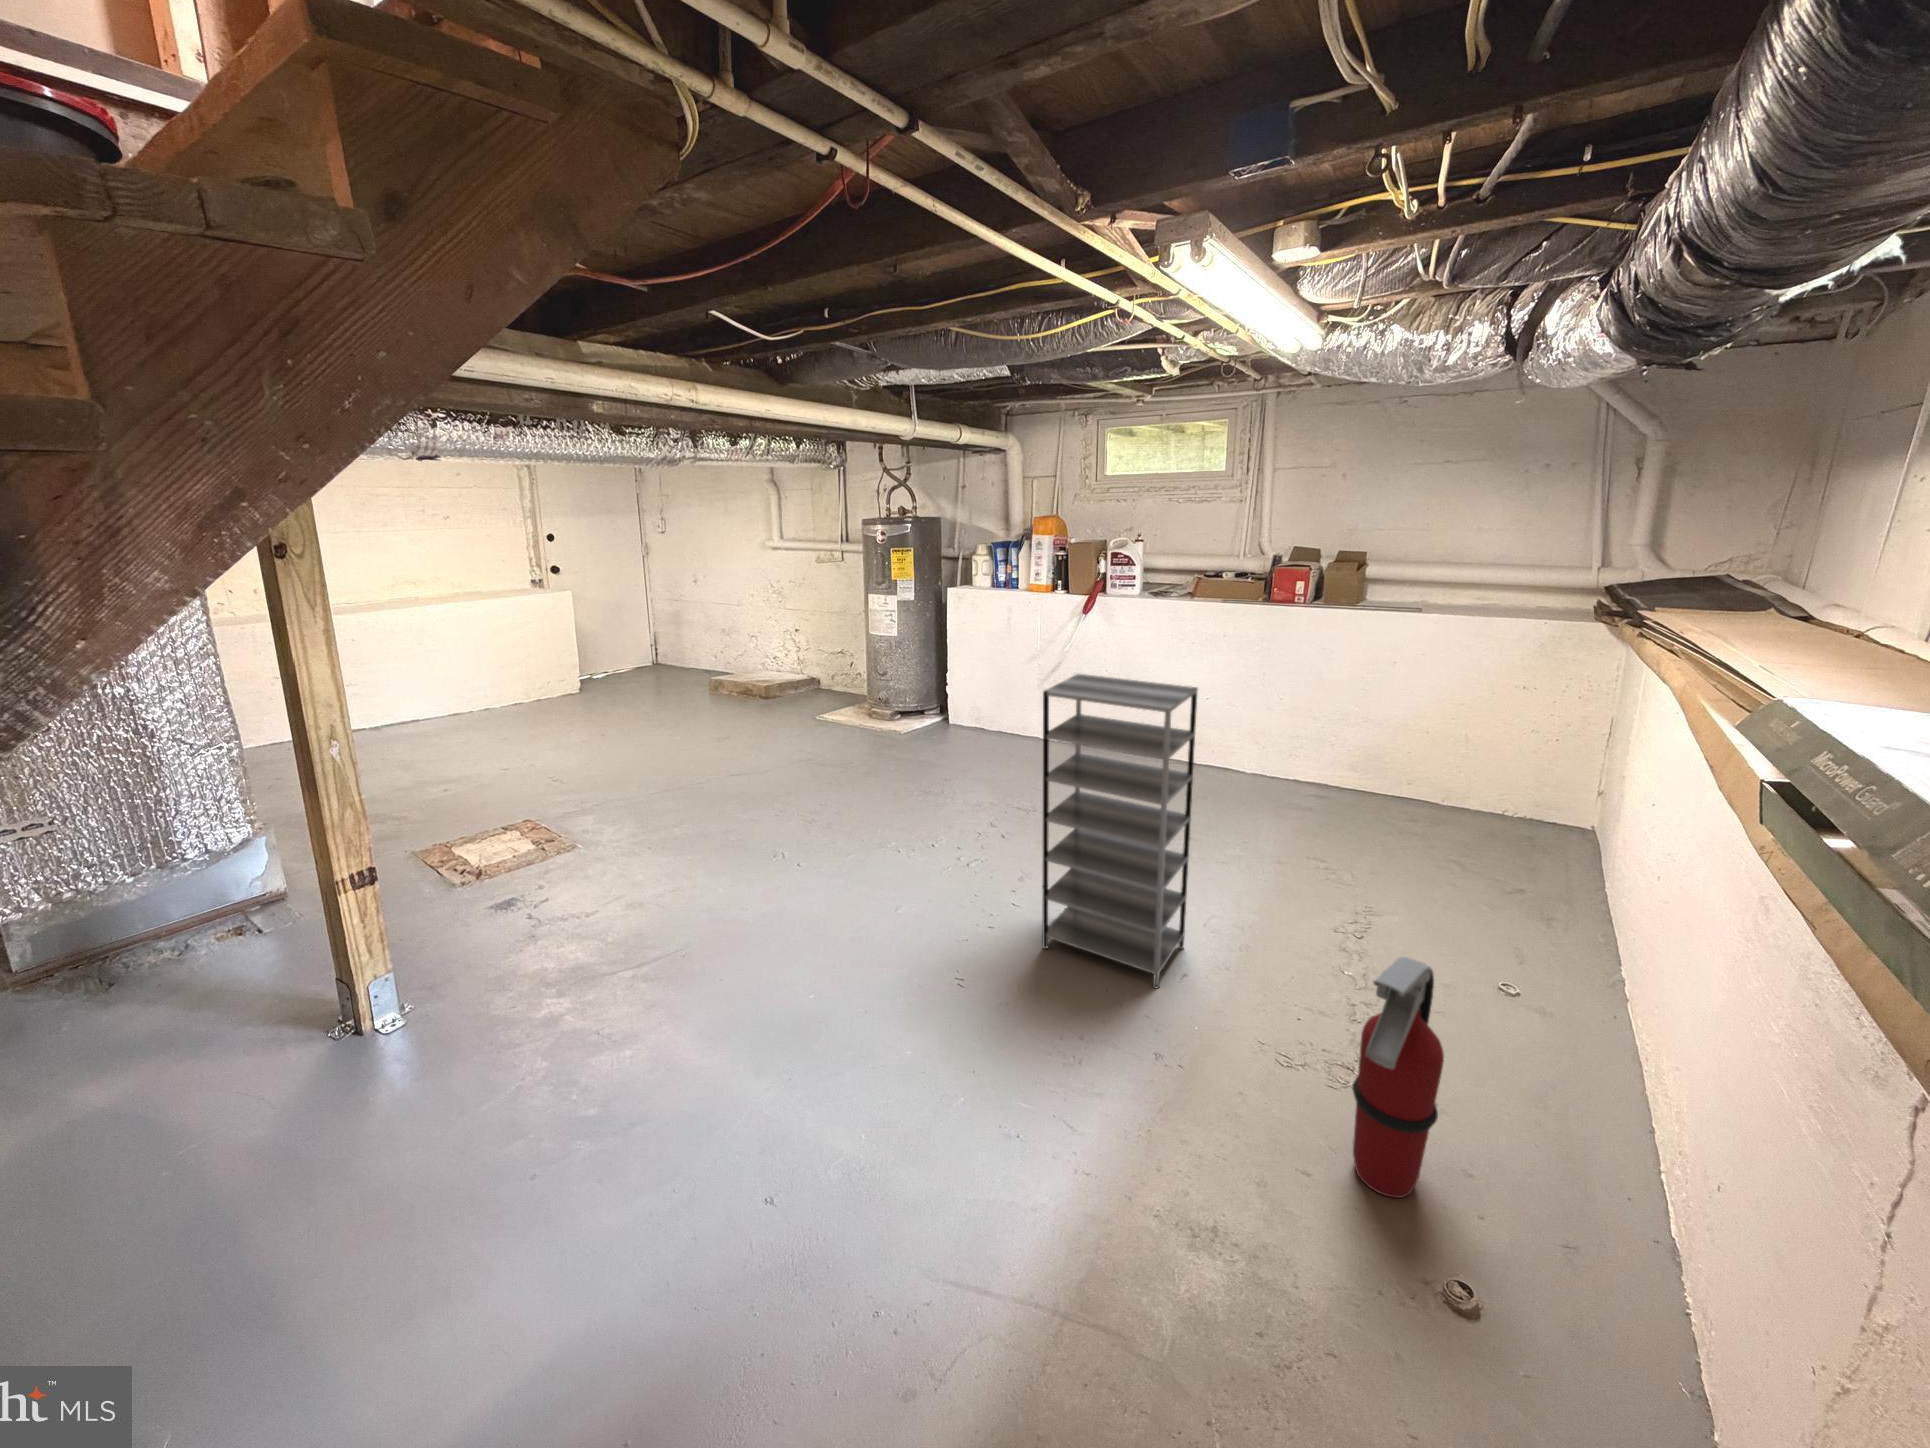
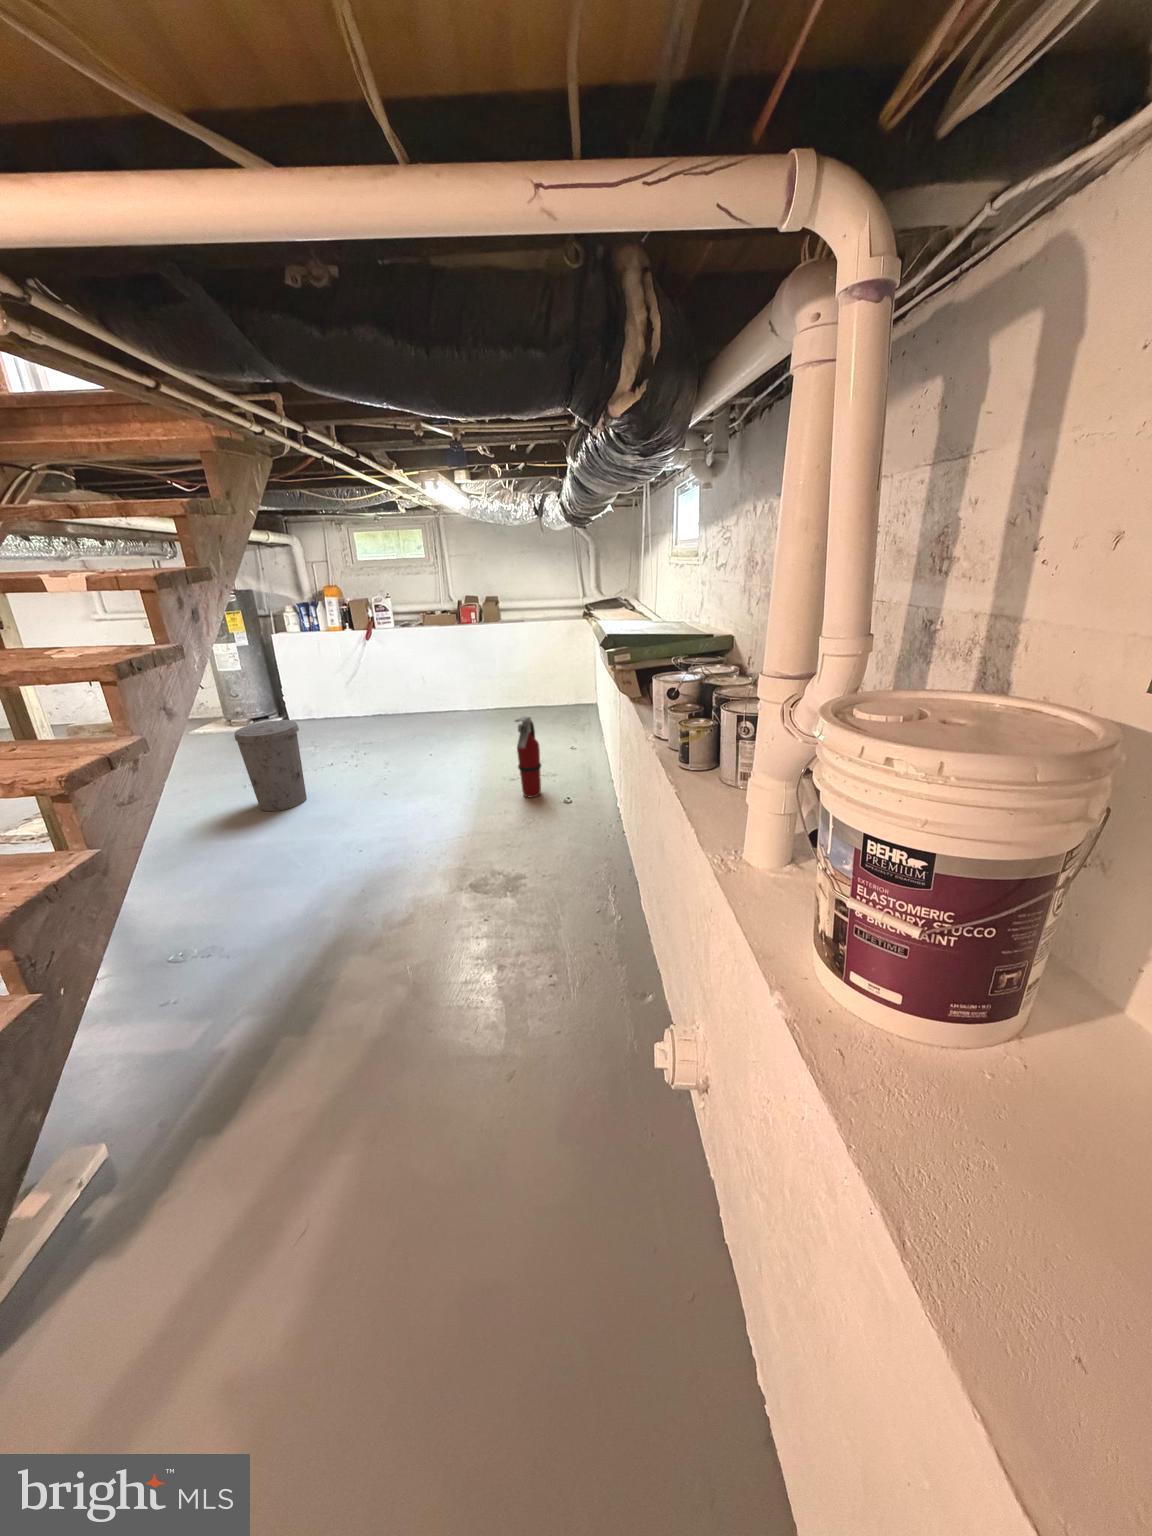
shelving unit: present [1042,674,1197,988] -> none [376,651,456,782]
trash can: none [769,767,879,946] -> present [235,720,307,811]

